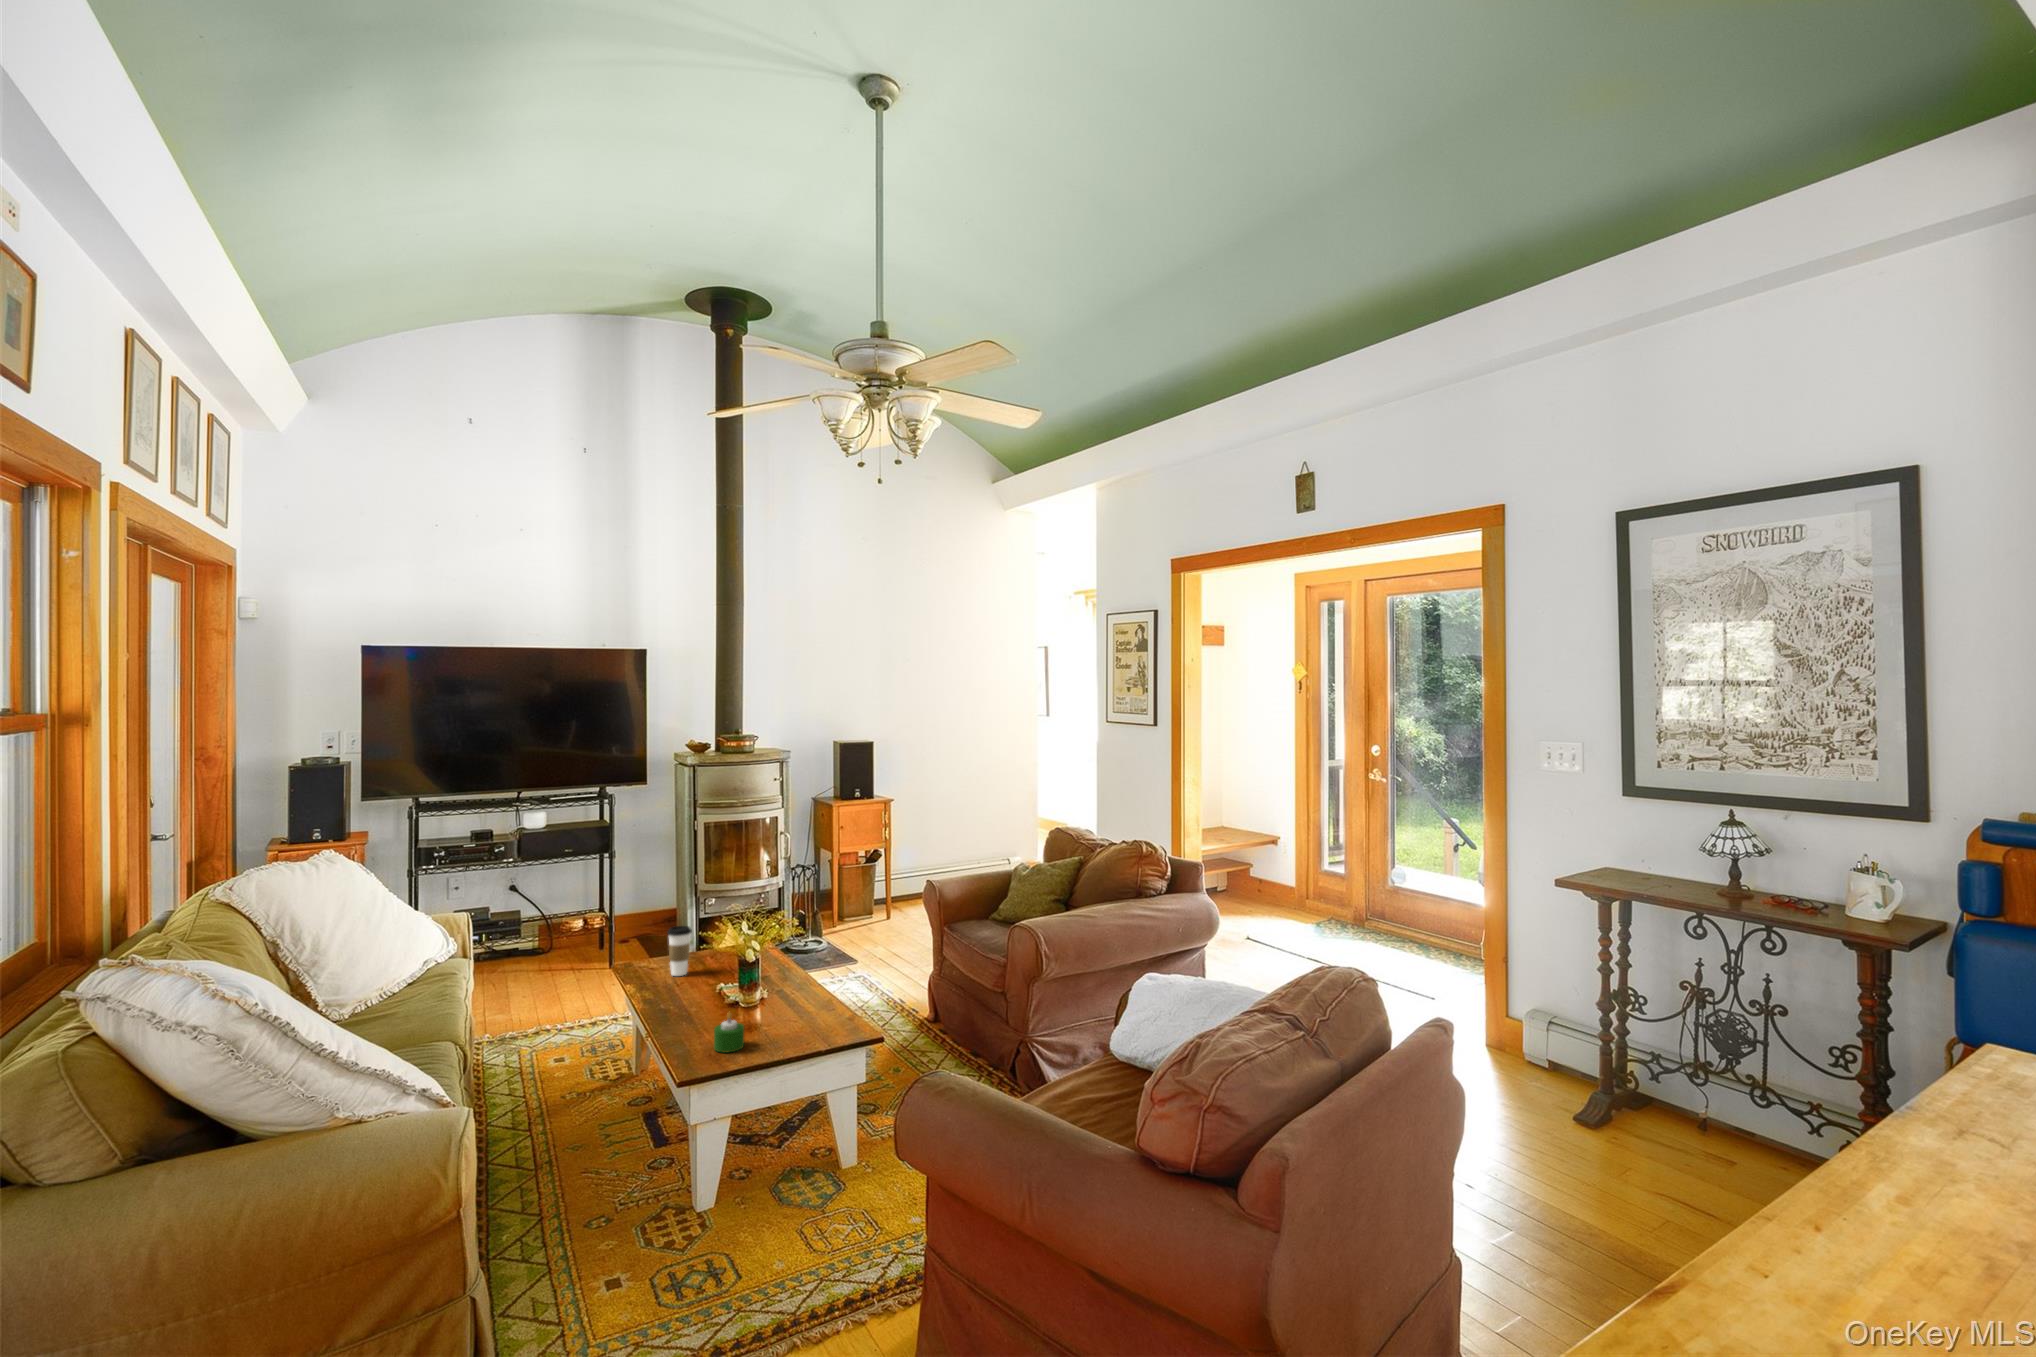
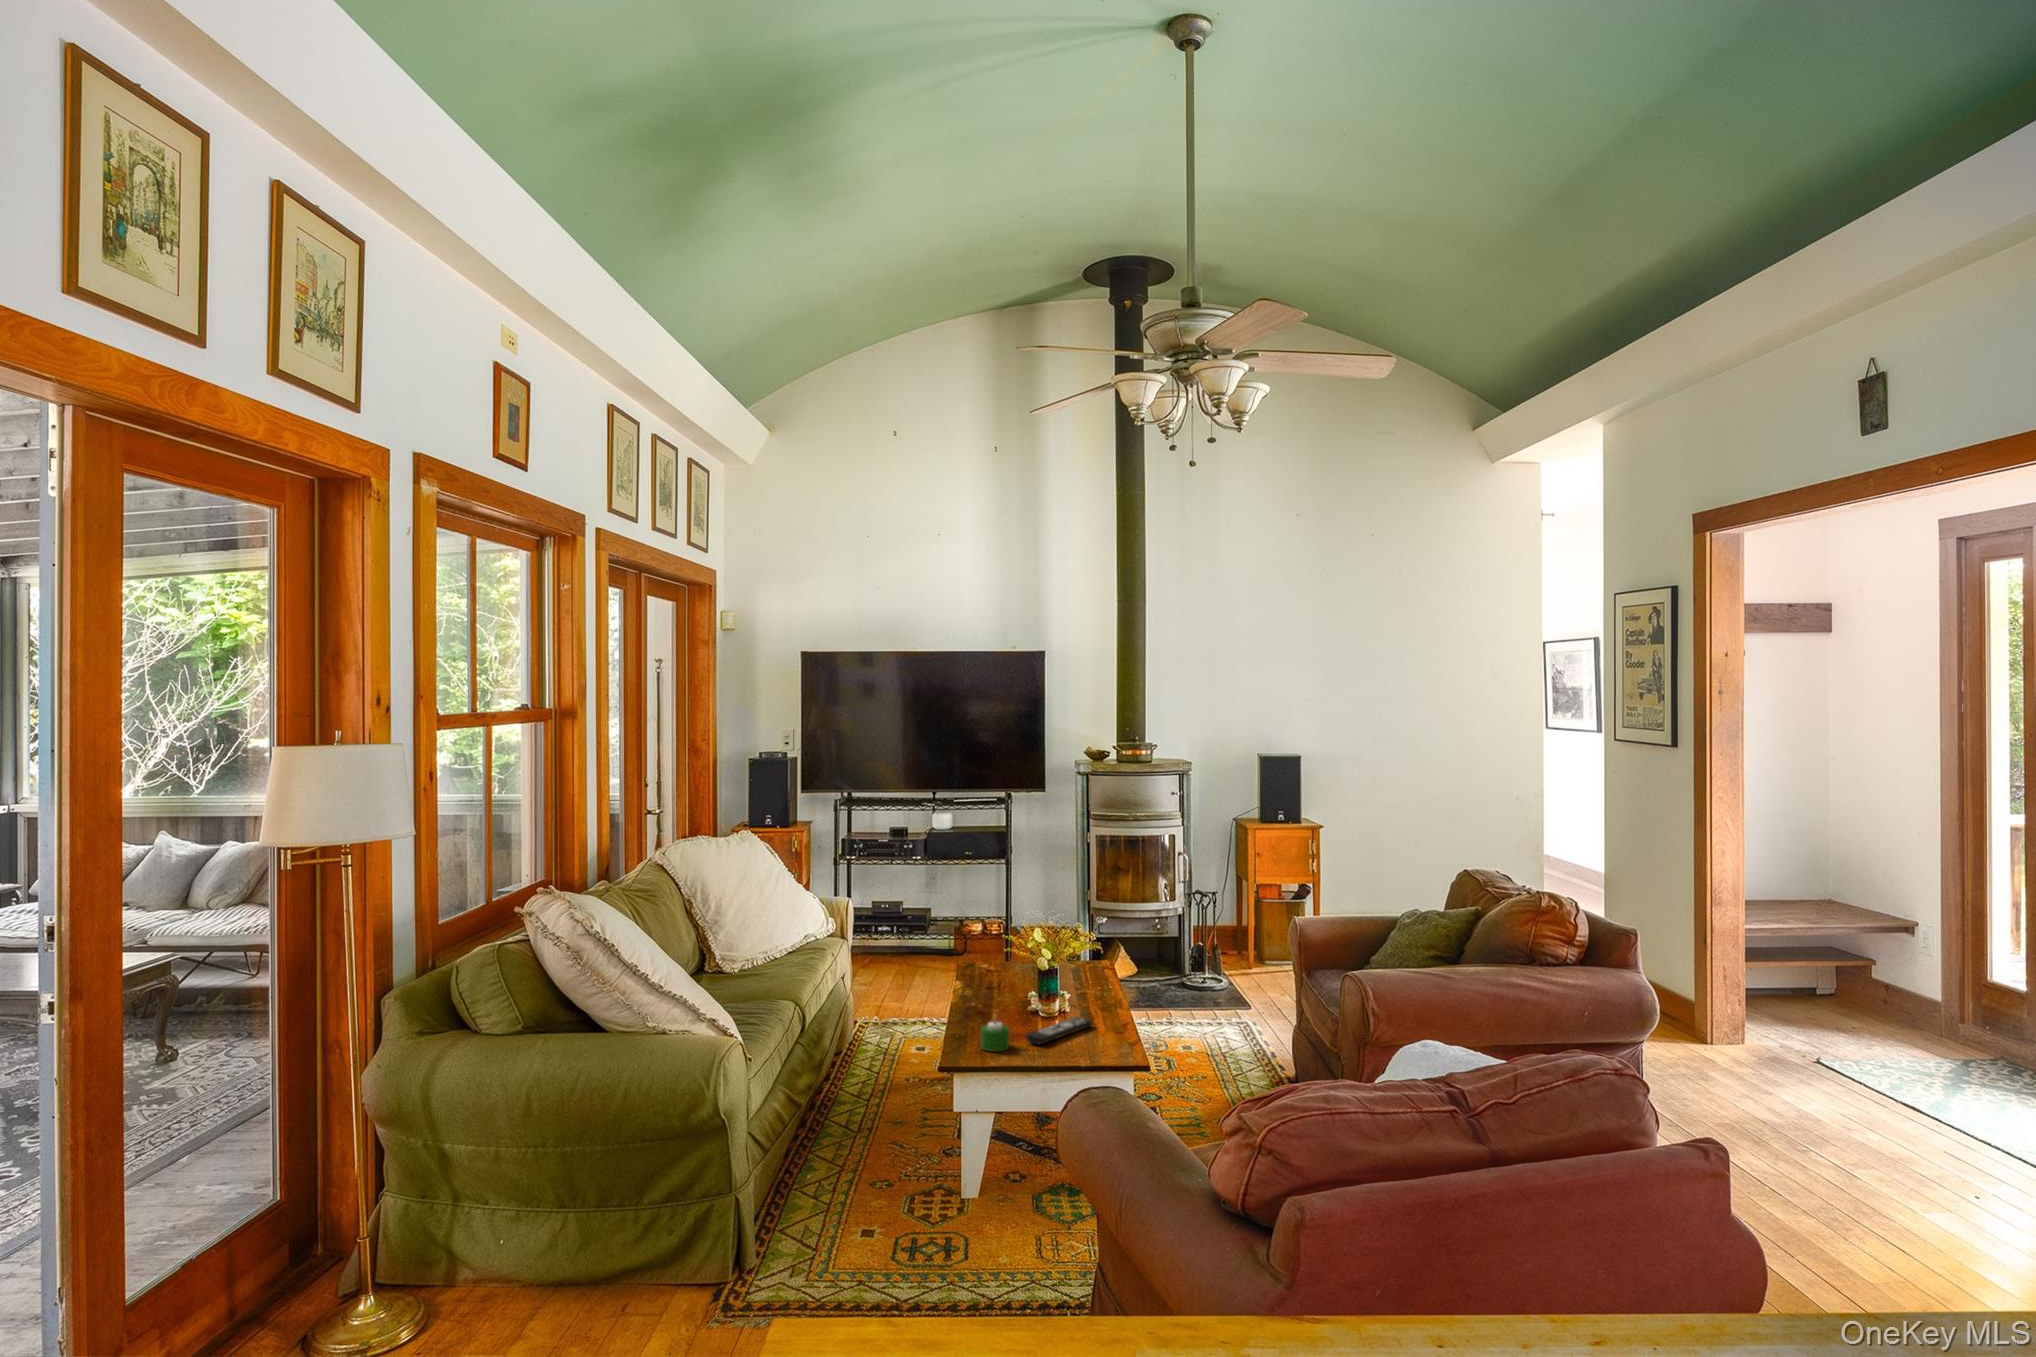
coffee cup: present [667,926,692,976] -> none [989,931,1012,980]
remote control: none [758,1000,811,1036] -> present [1026,1017,1092,1045]

